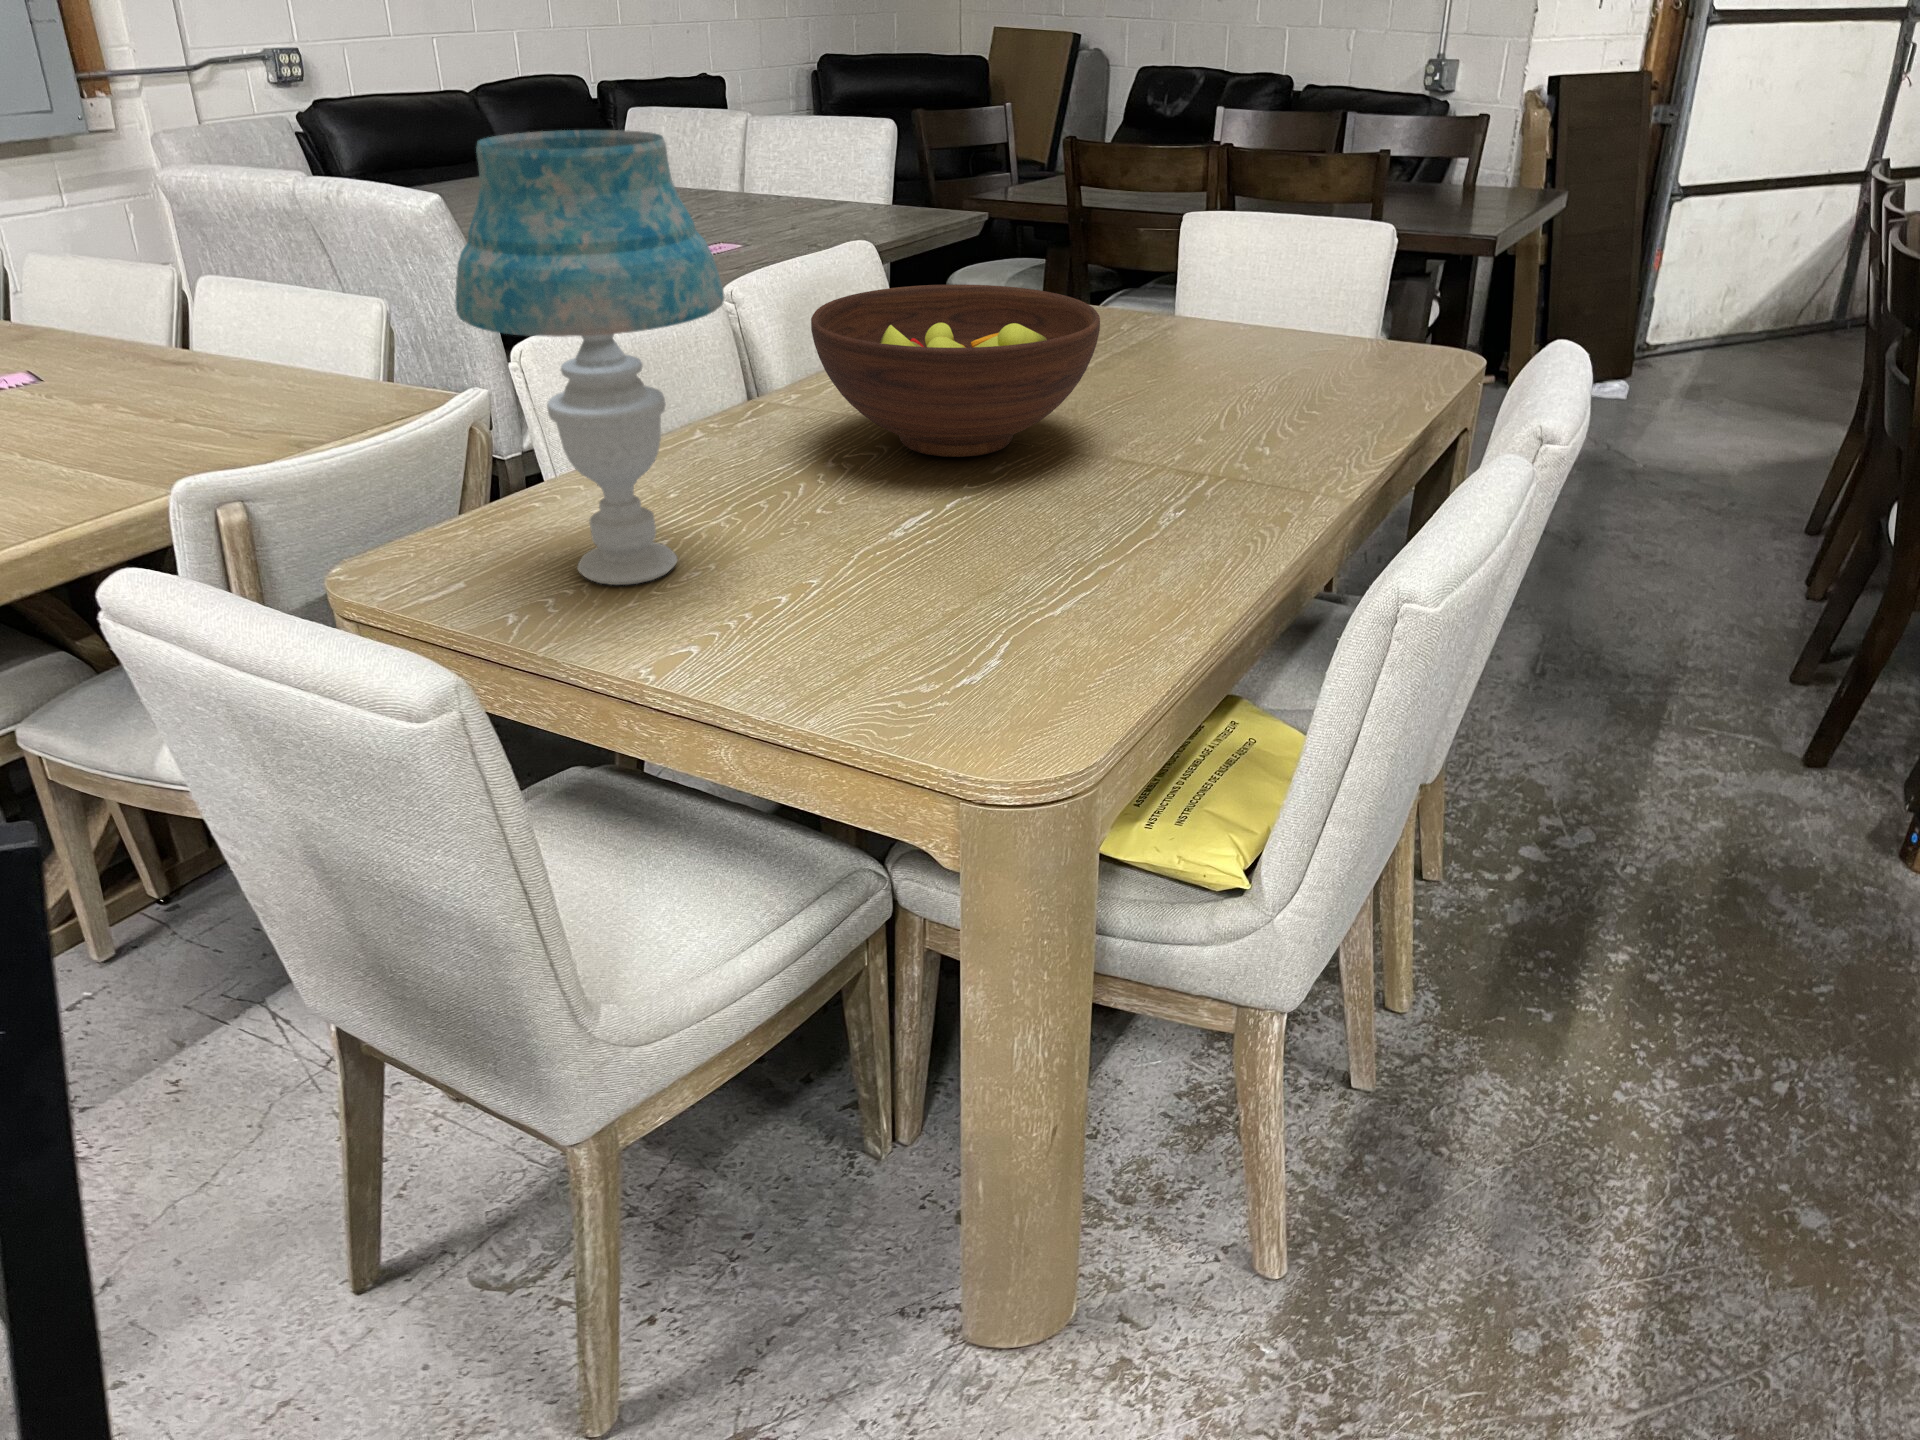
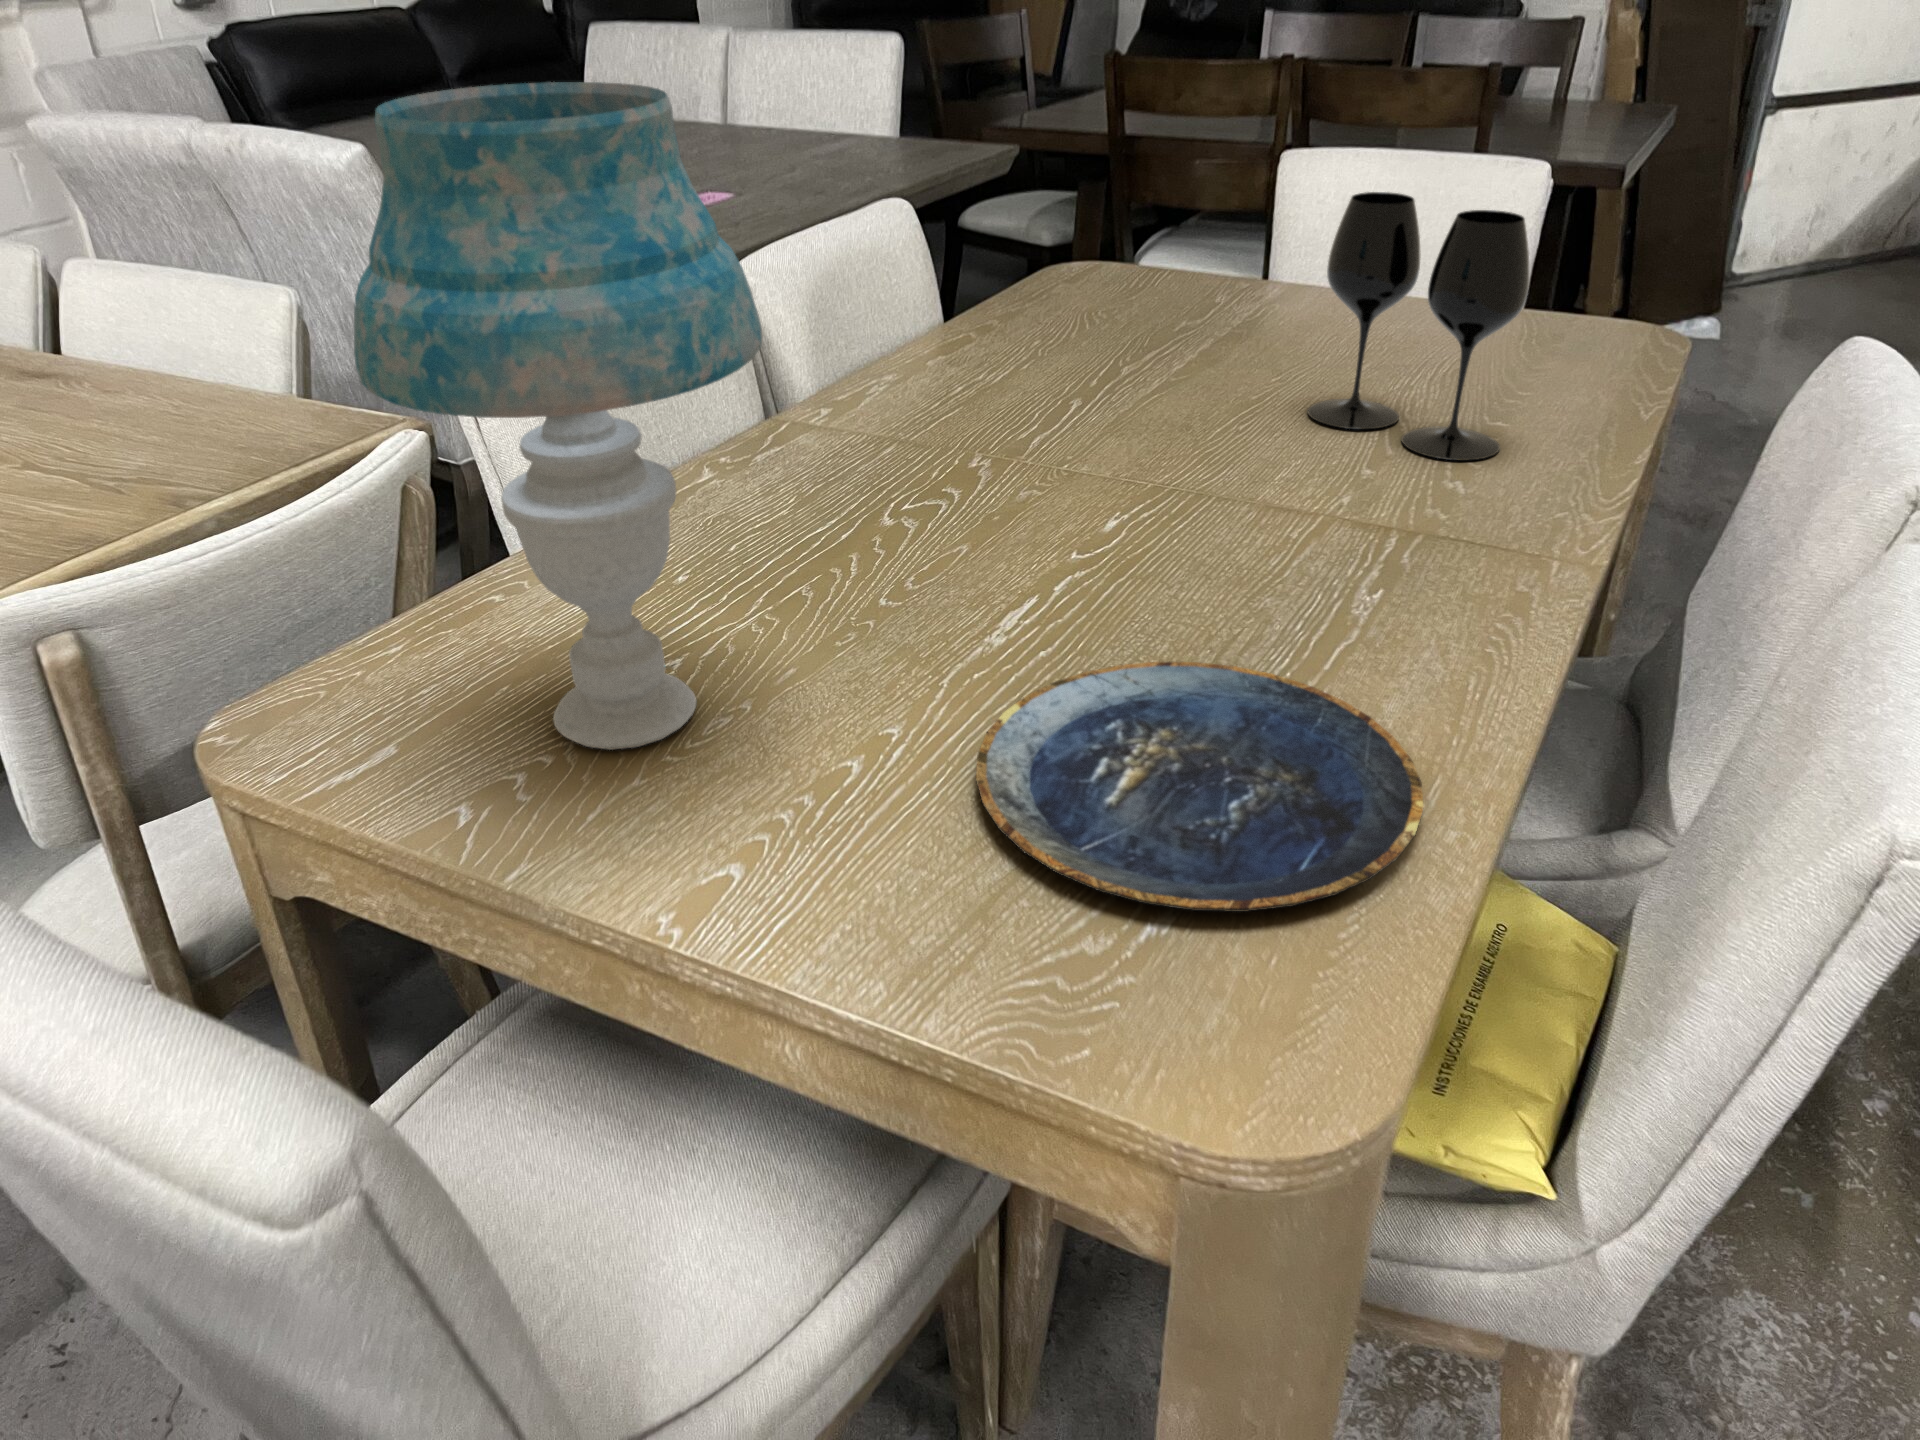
wine glass: none [1162,231,1313,431] -> present [1308,192,1529,460]
fruit bowl: present [811,284,1100,457] -> none [860,269,1255,512]
plate: none [862,540,1162,665] -> present [976,662,1423,912]

